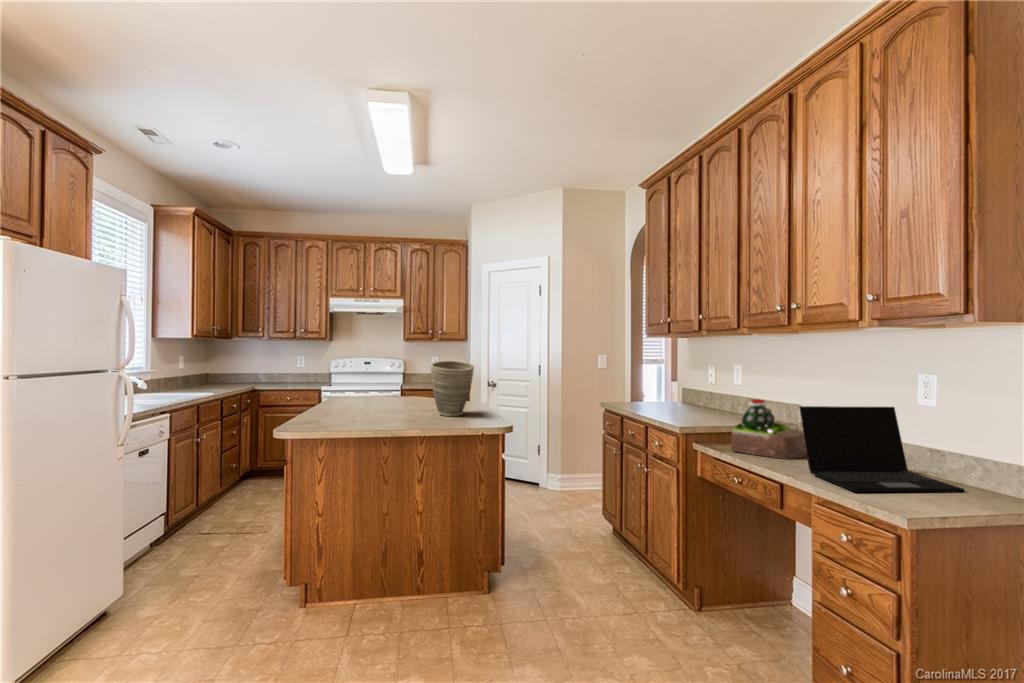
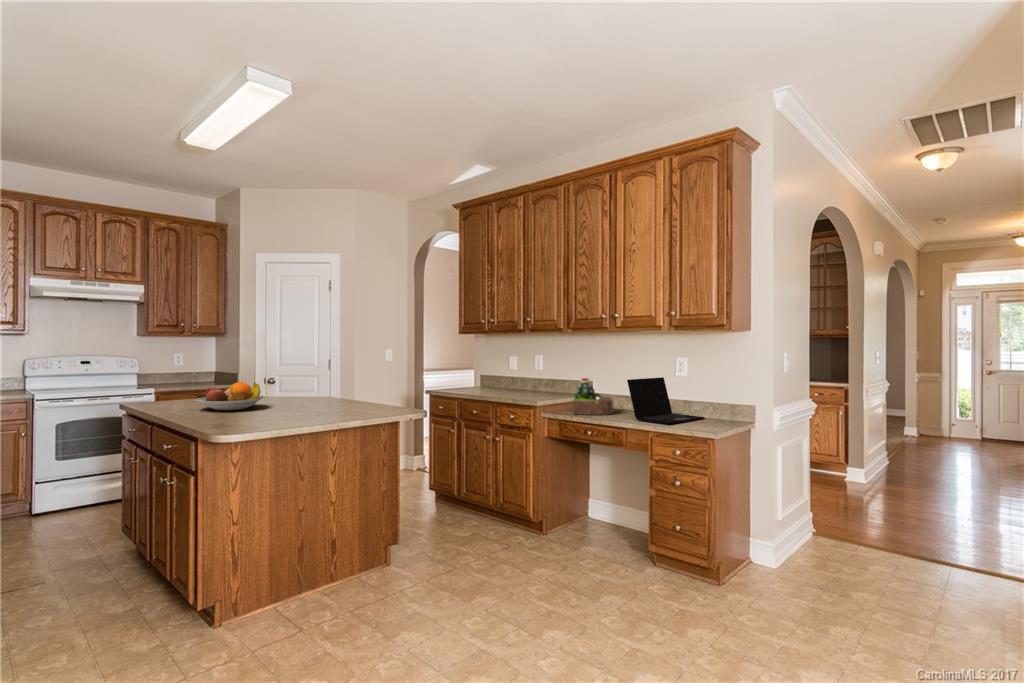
vase: present [431,361,474,416] -> none [318,357,362,410]
fruit bowl: none [347,382,405,408] -> present [196,382,265,410]

